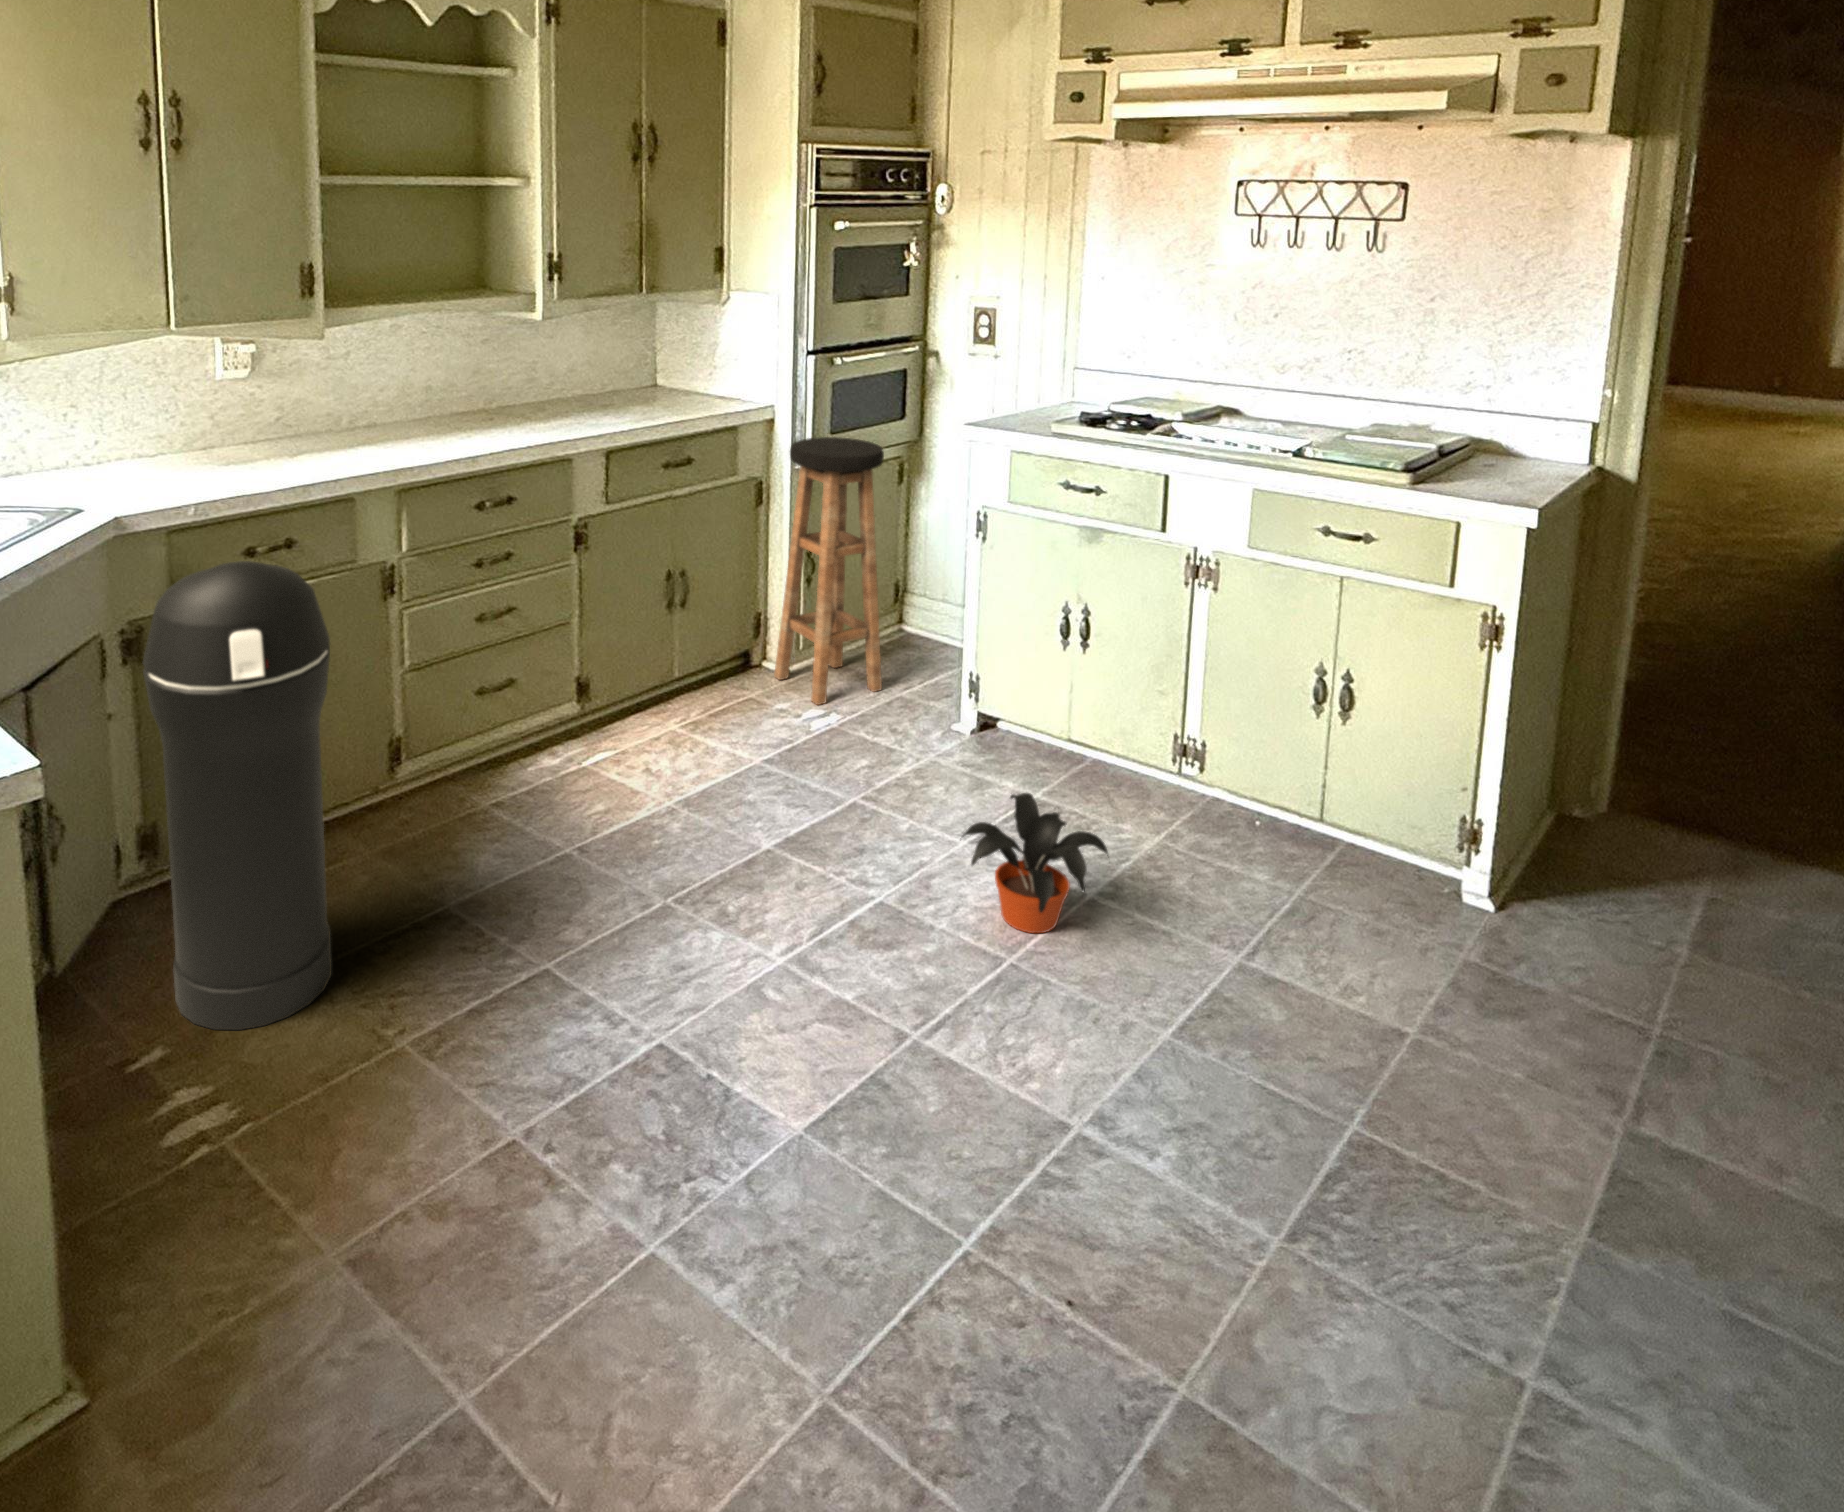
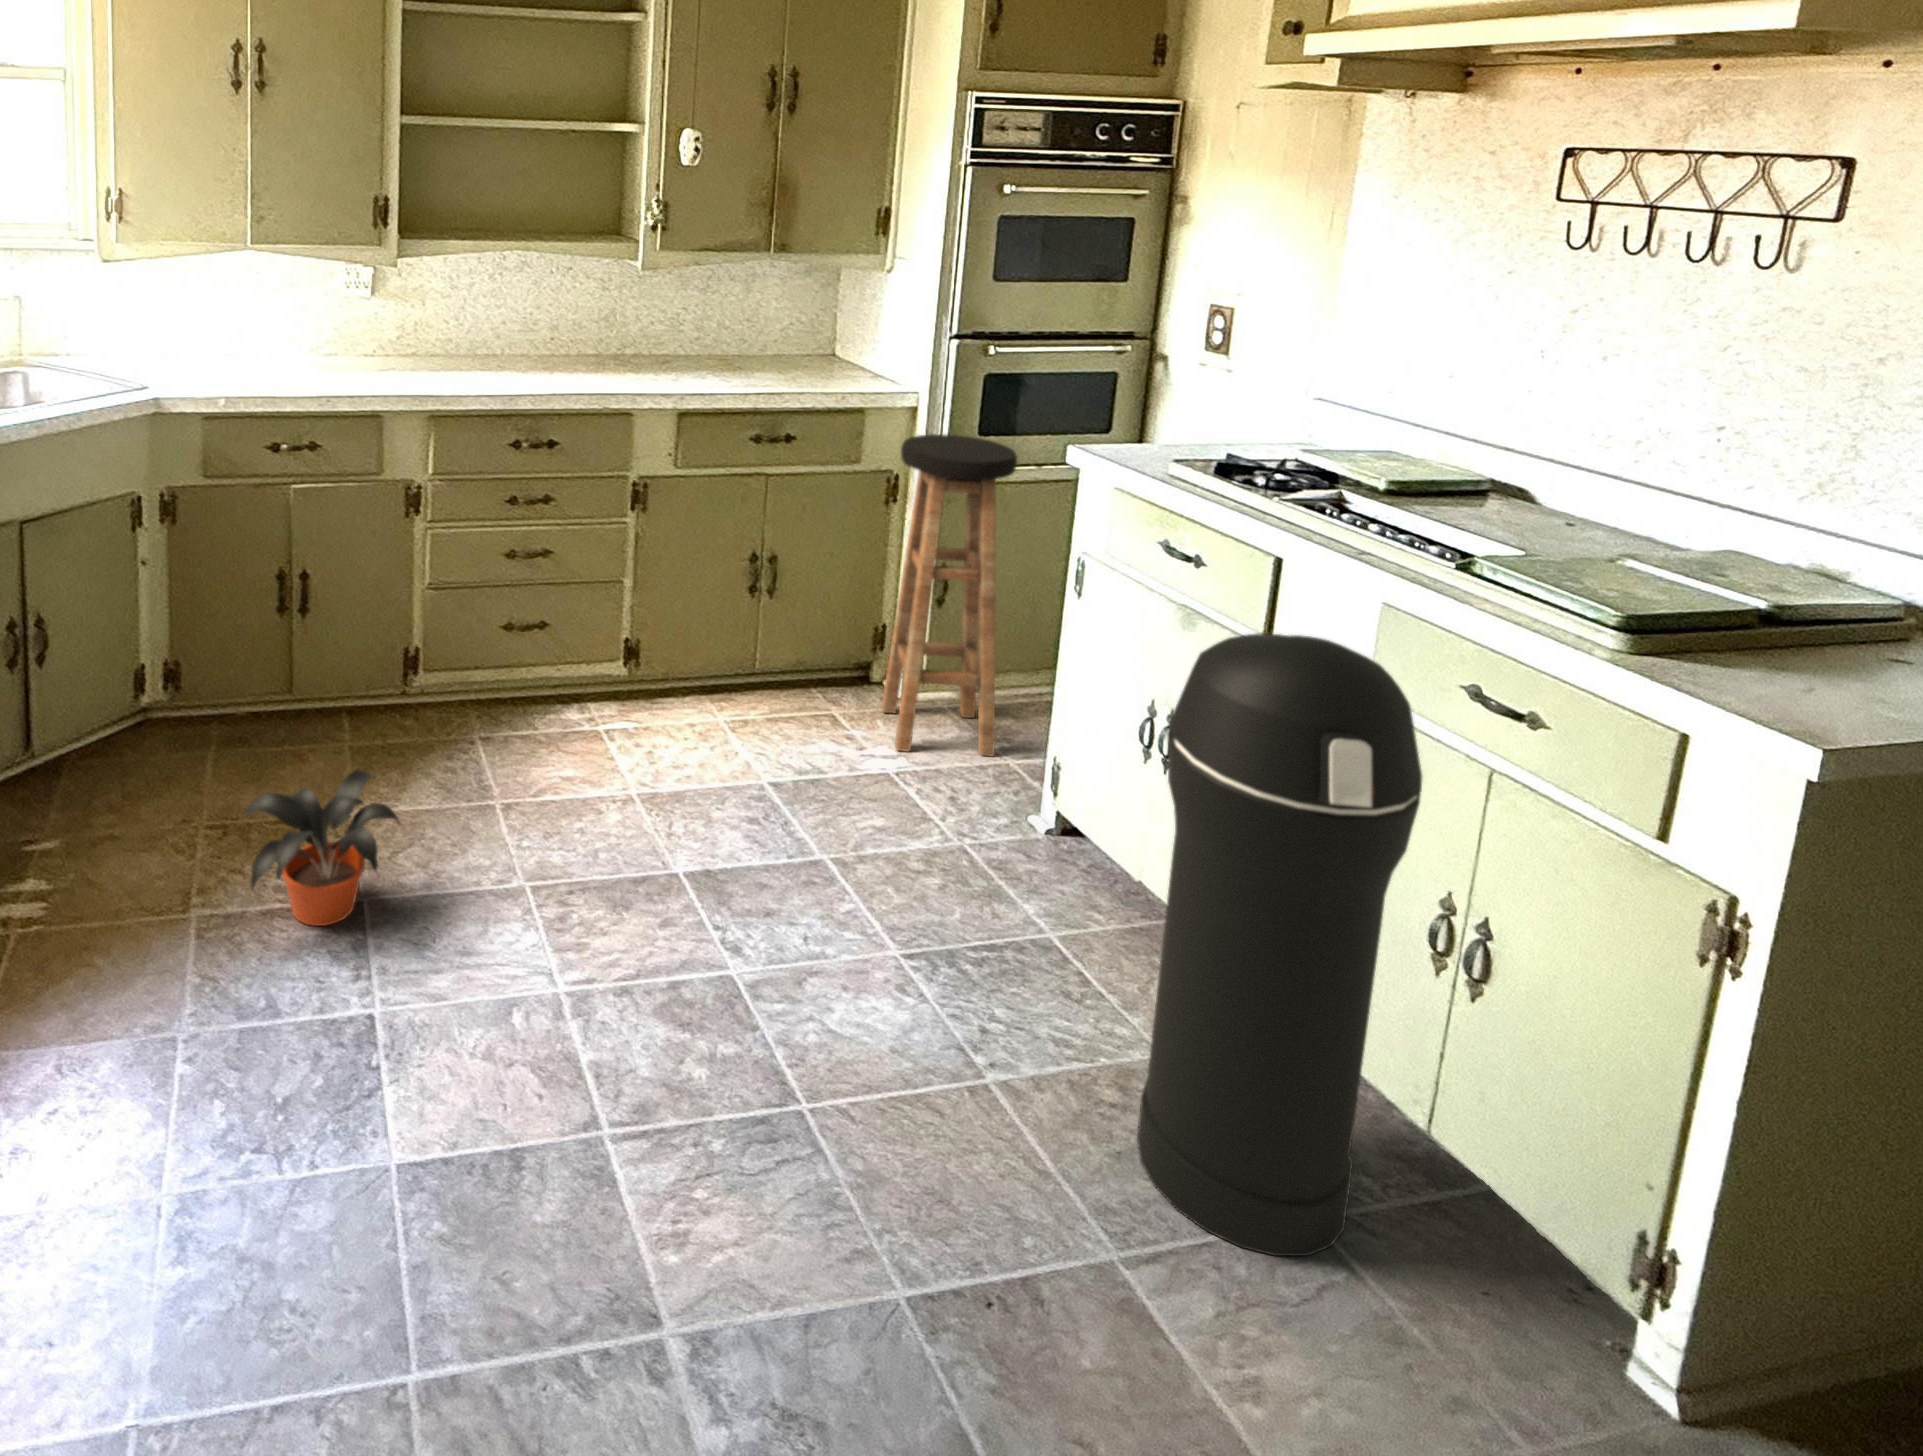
trash can: present [143,561,332,1030] -> present [1137,633,1422,1256]
potted plant: present [963,793,1108,933] -> present [245,770,399,926]

